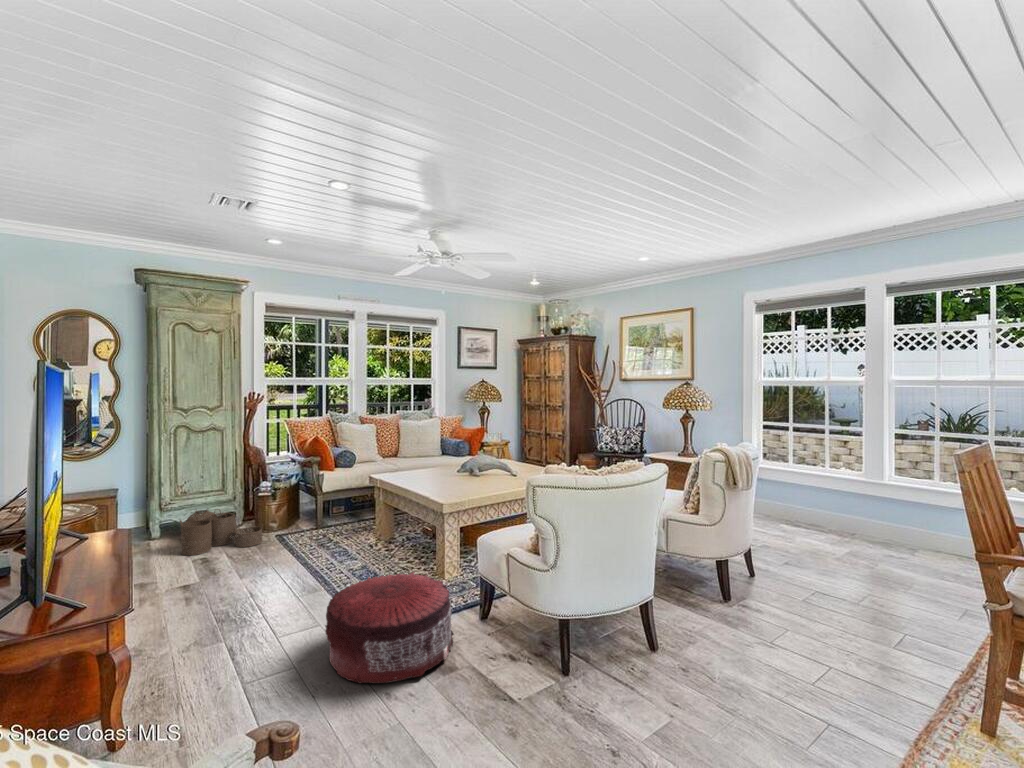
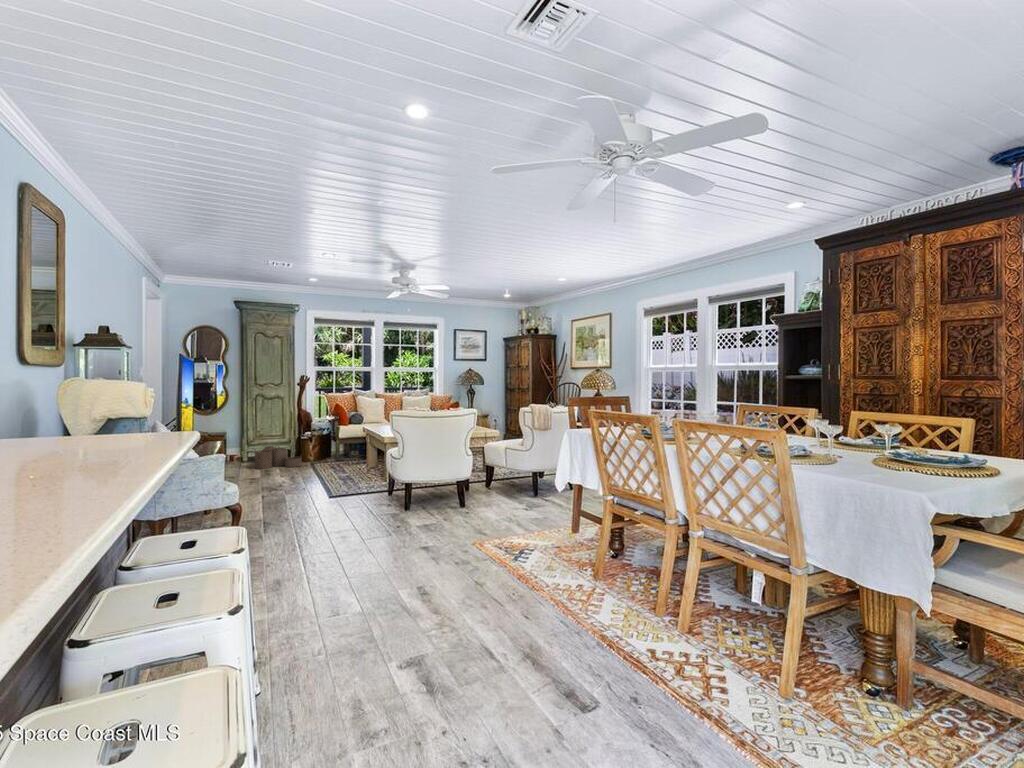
pouf: present [325,572,454,683] -> none [299,470,368,512]

